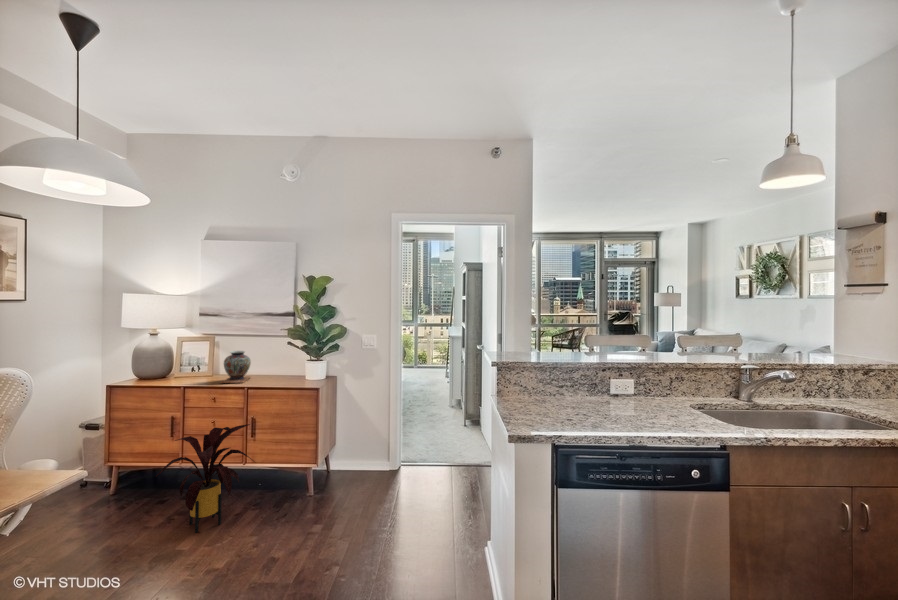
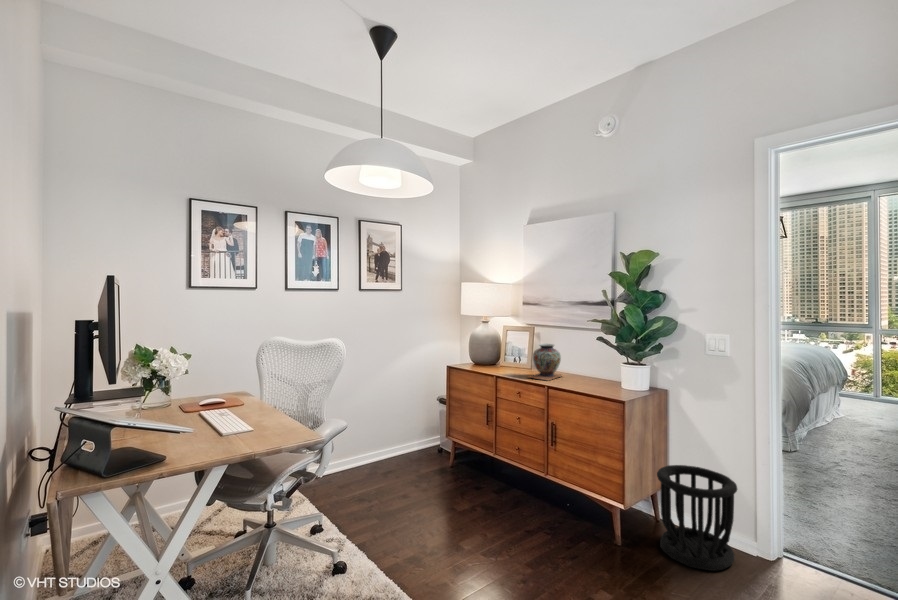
house plant: present [156,424,252,533] -> none [449,424,547,533]
wastebasket: none [337,424,385,489] -> present [657,465,737,571]

